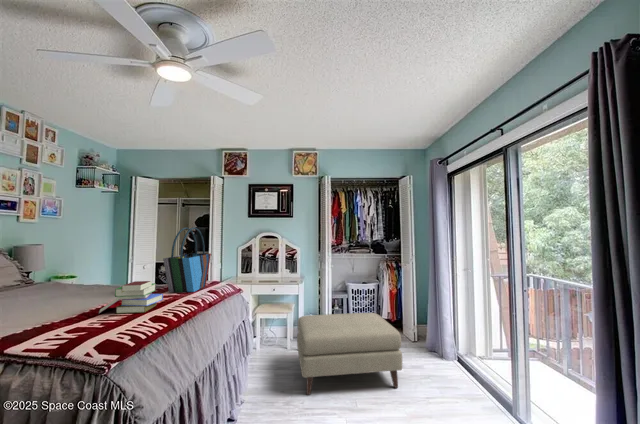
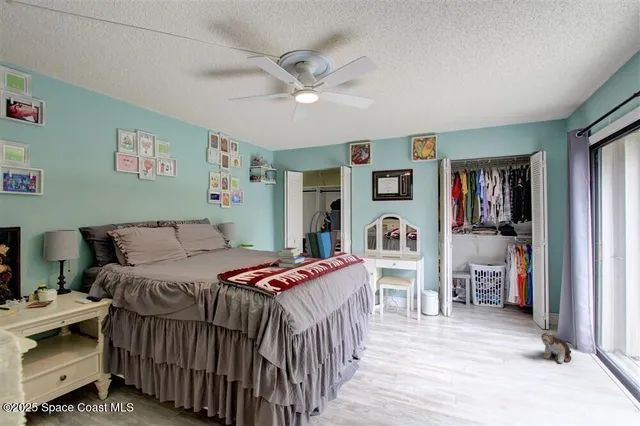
ottoman: present [297,313,402,395] -> none [413,289,520,367]
plush toy: none [414,344,438,373] -> present [539,332,571,363]

